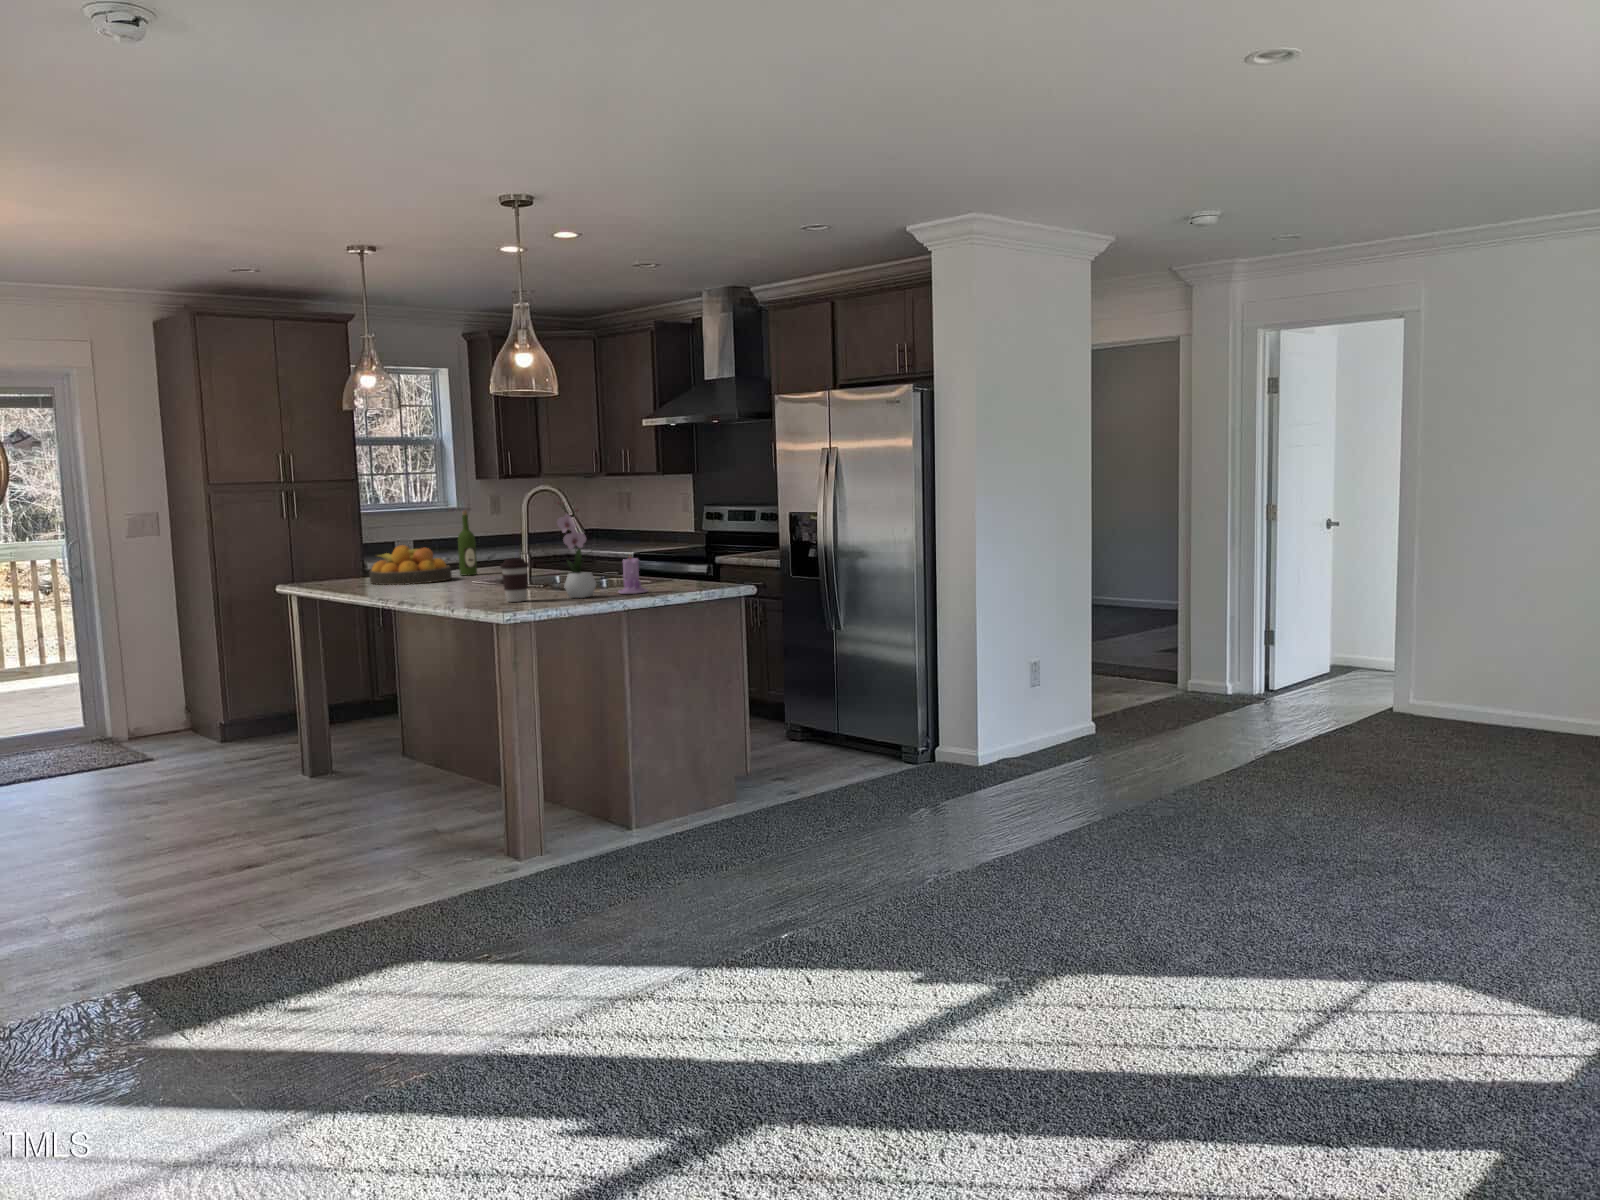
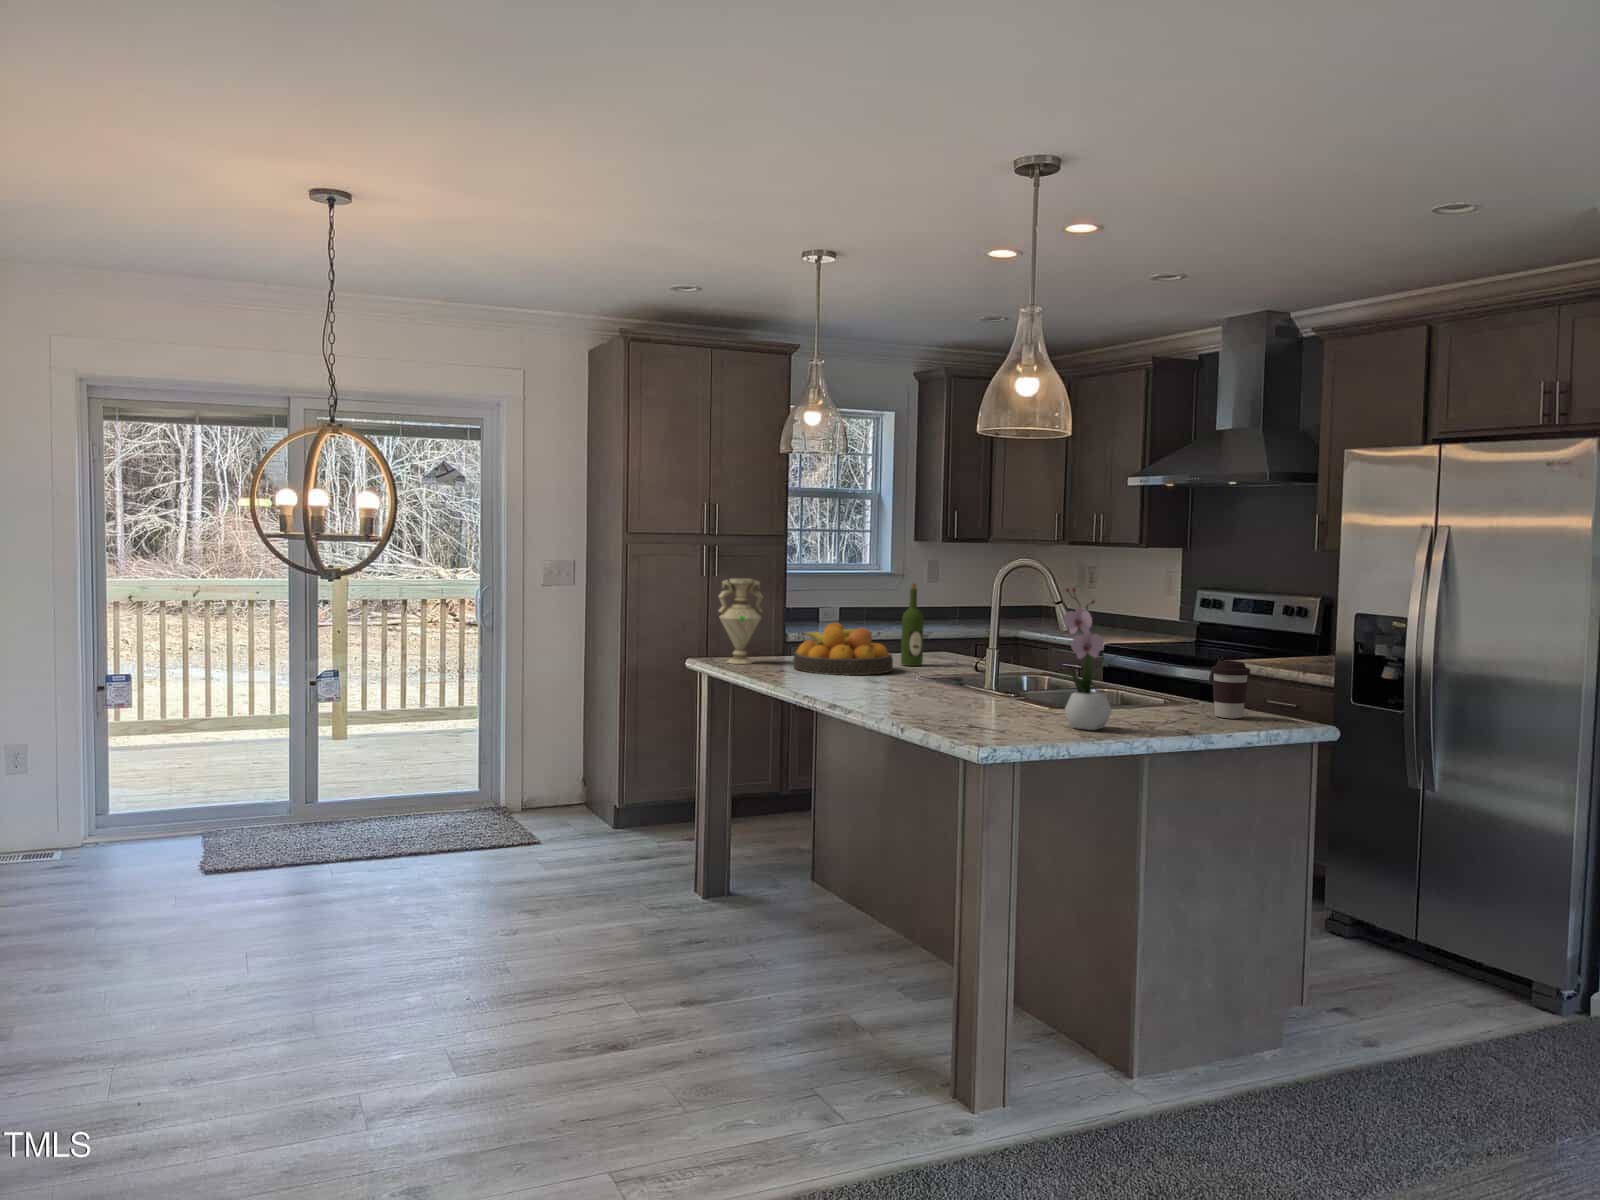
vase: none [300,515,340,584] -> present [719,579,763,664]
candle: present [618,557,648,594] -> none [1139,667,1186,729]
coffee cup: present [500,558,529,602] -> present [1211,661,1250,719]

